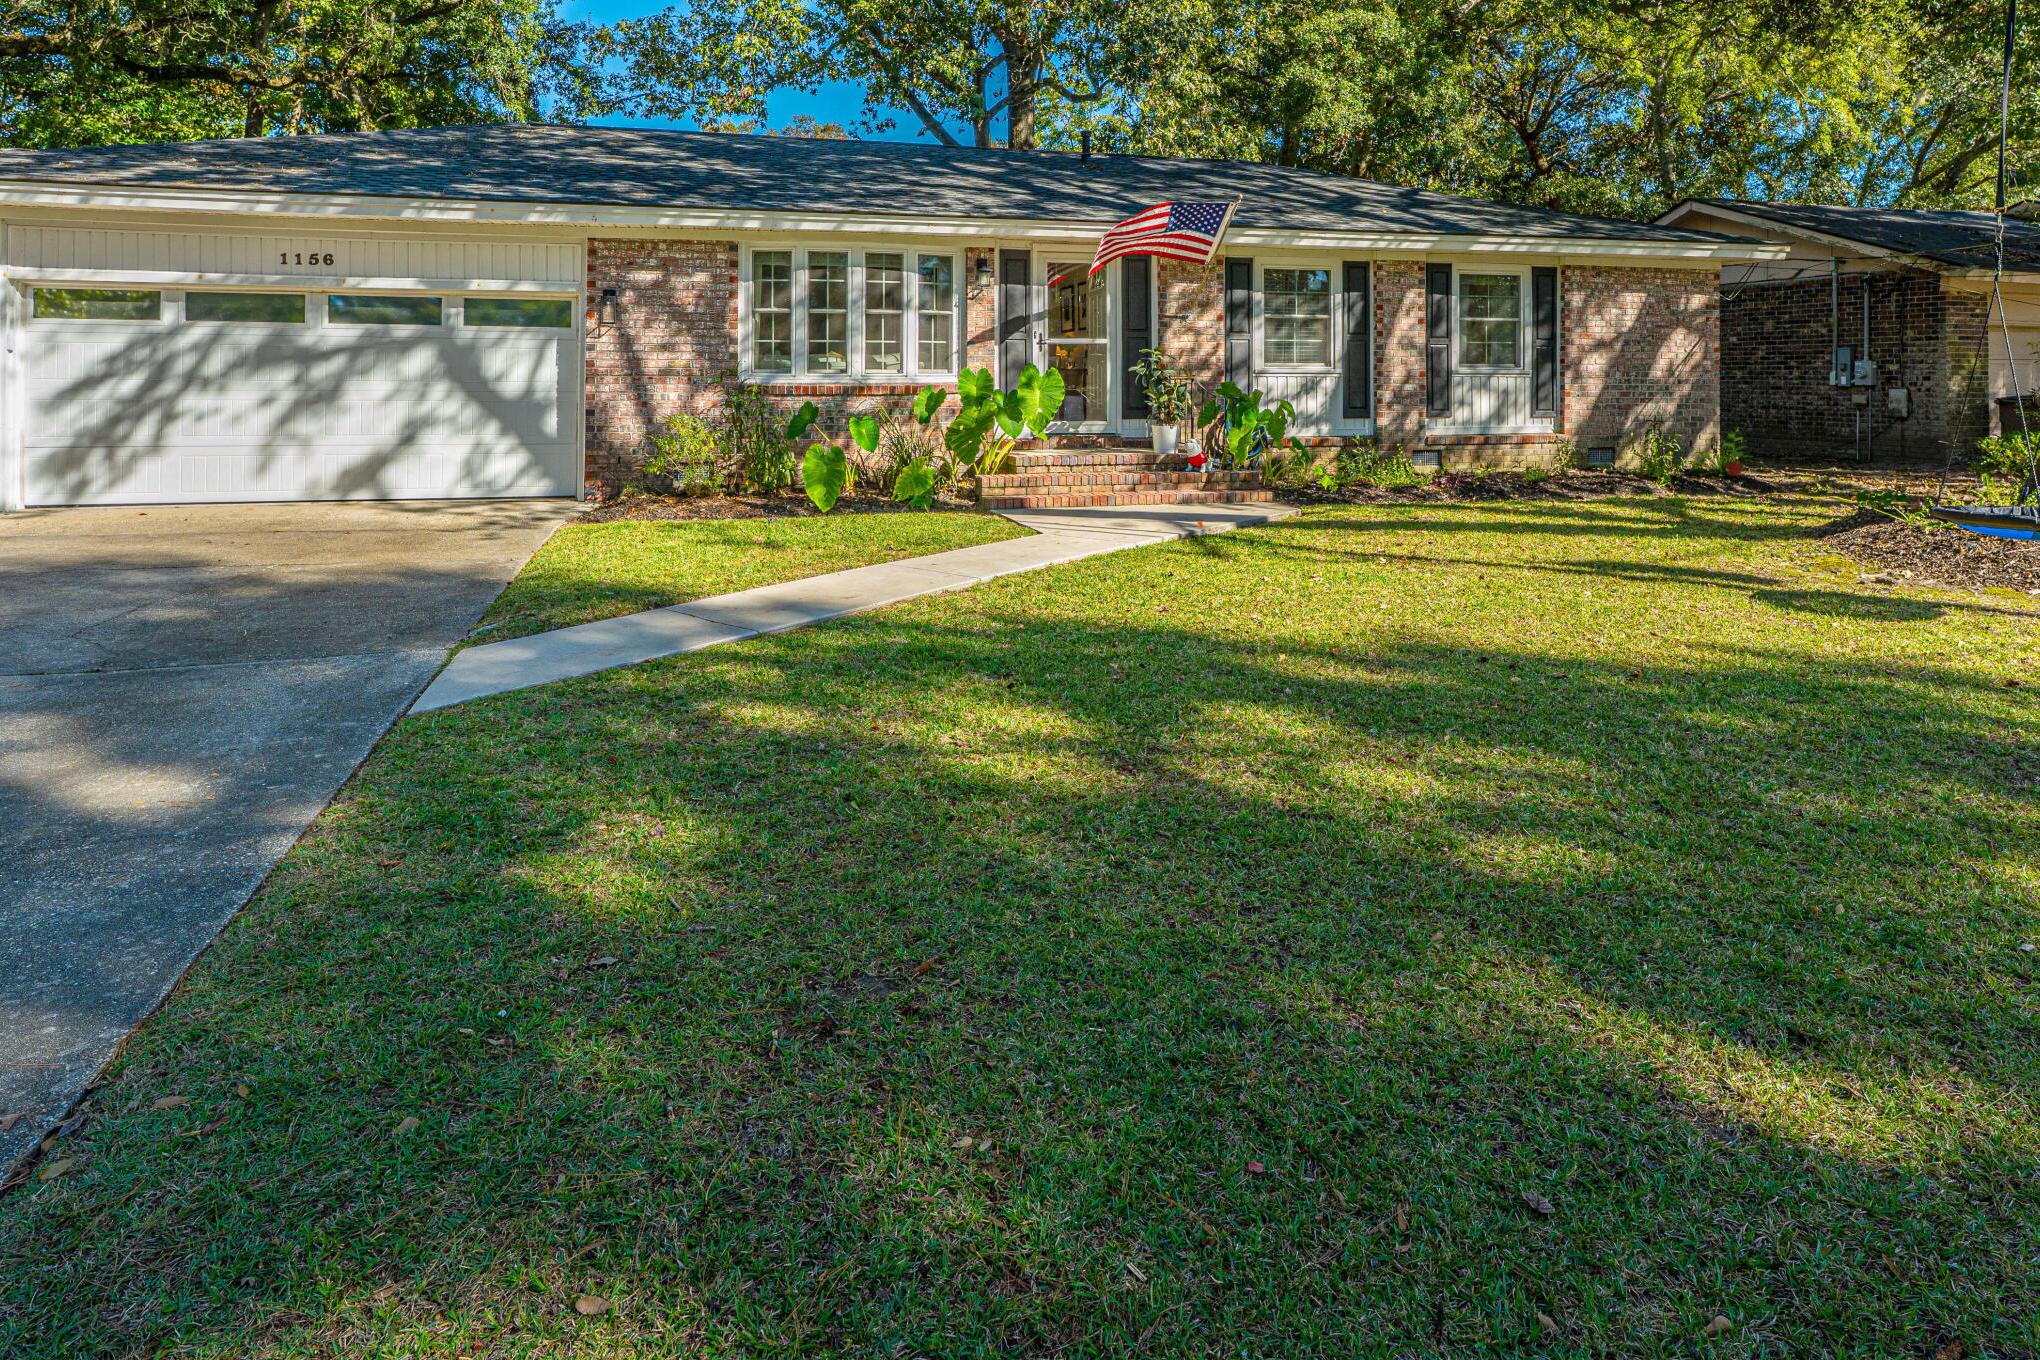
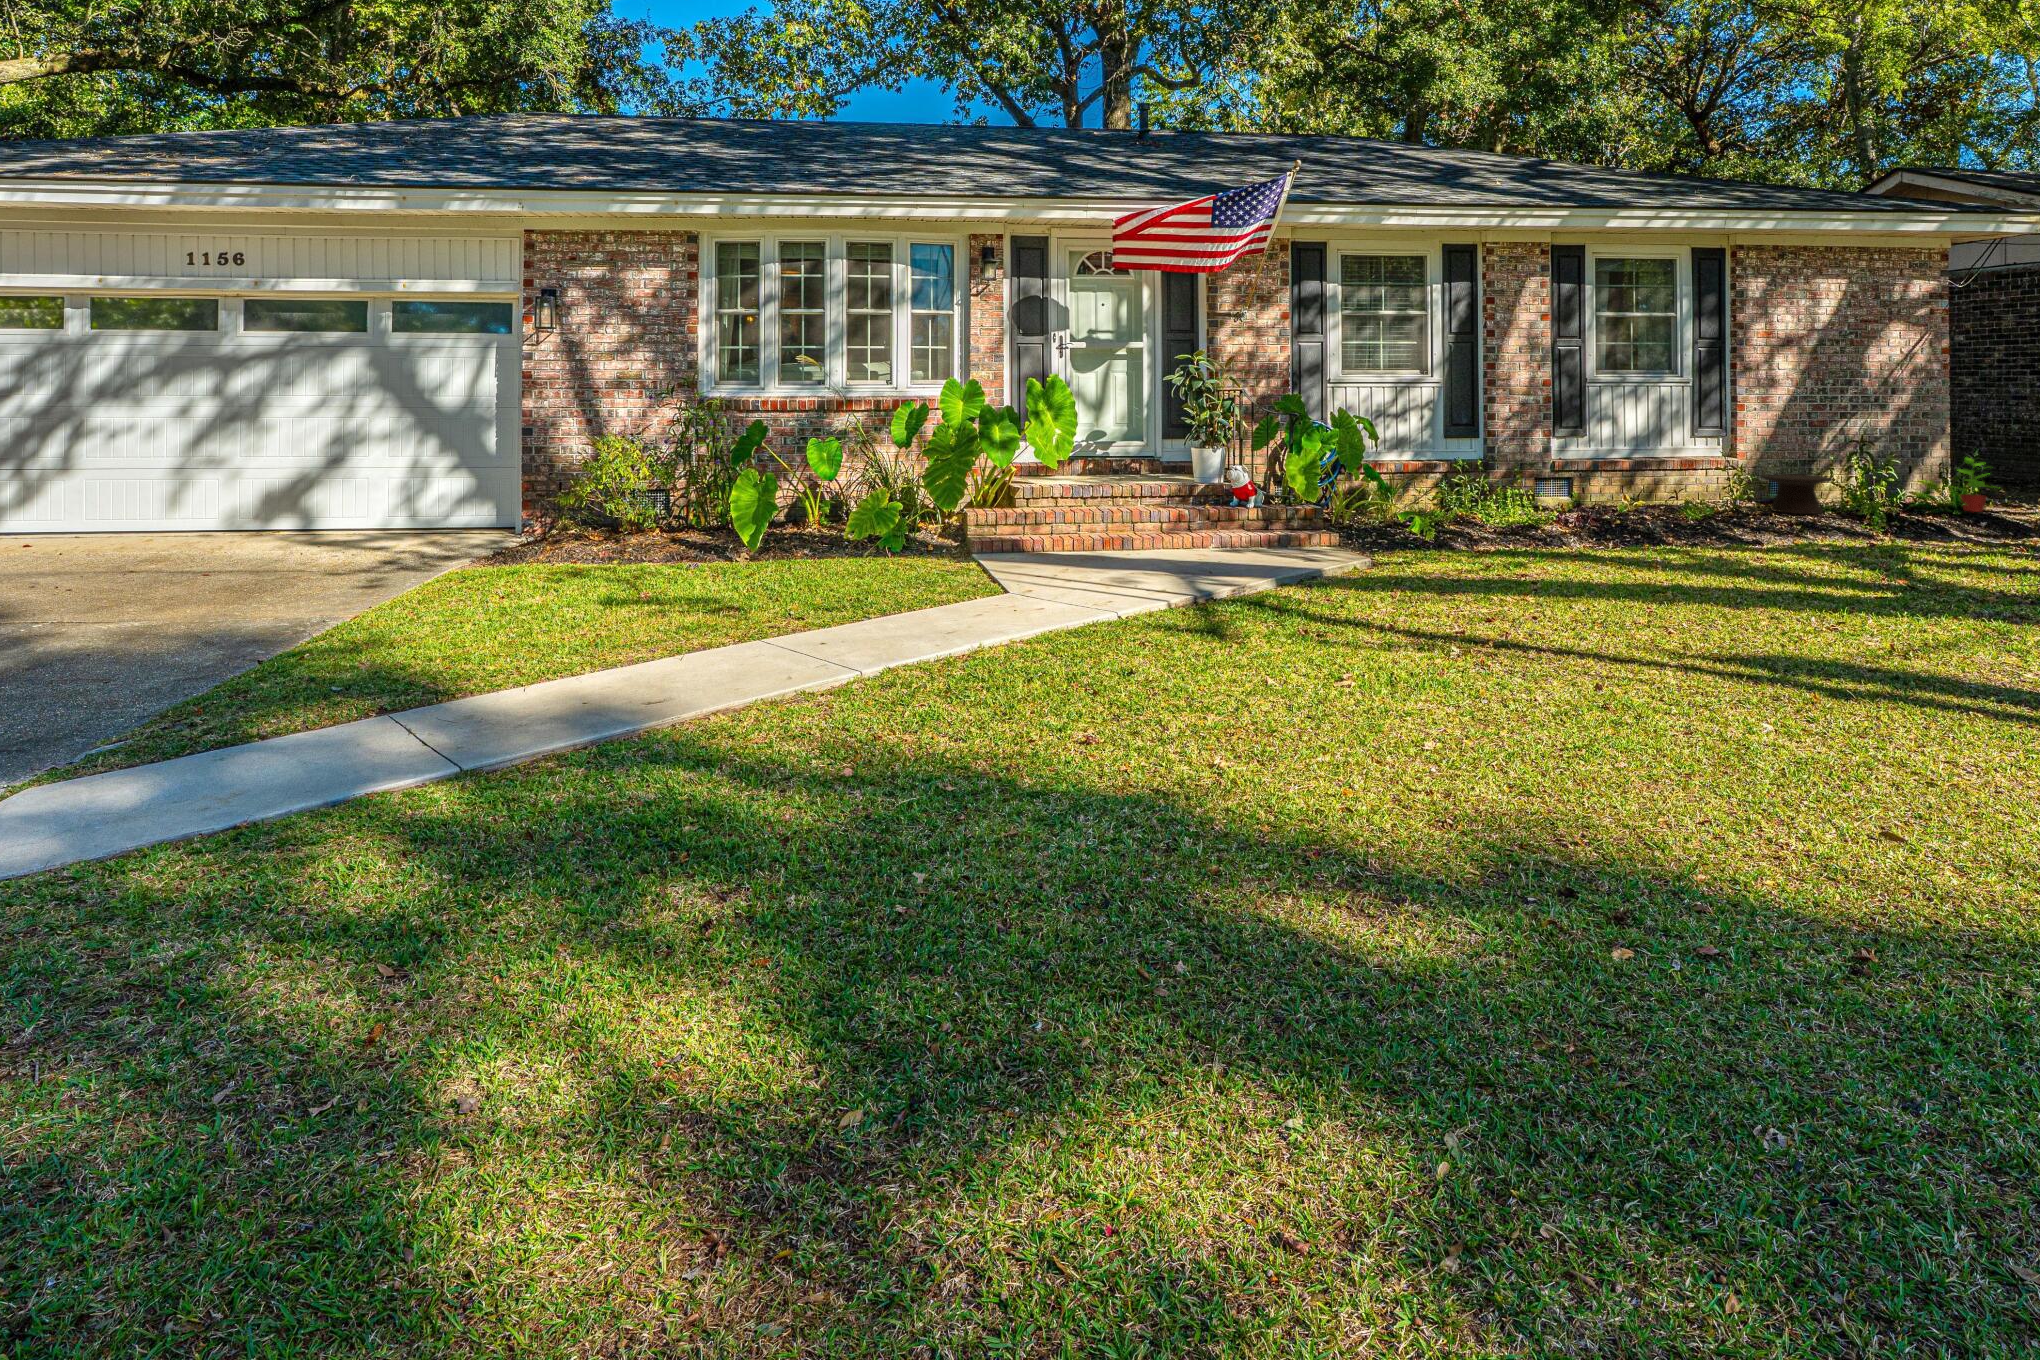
side table: none [1581,447,1634,478] -> present [1760,474,1833,514]

